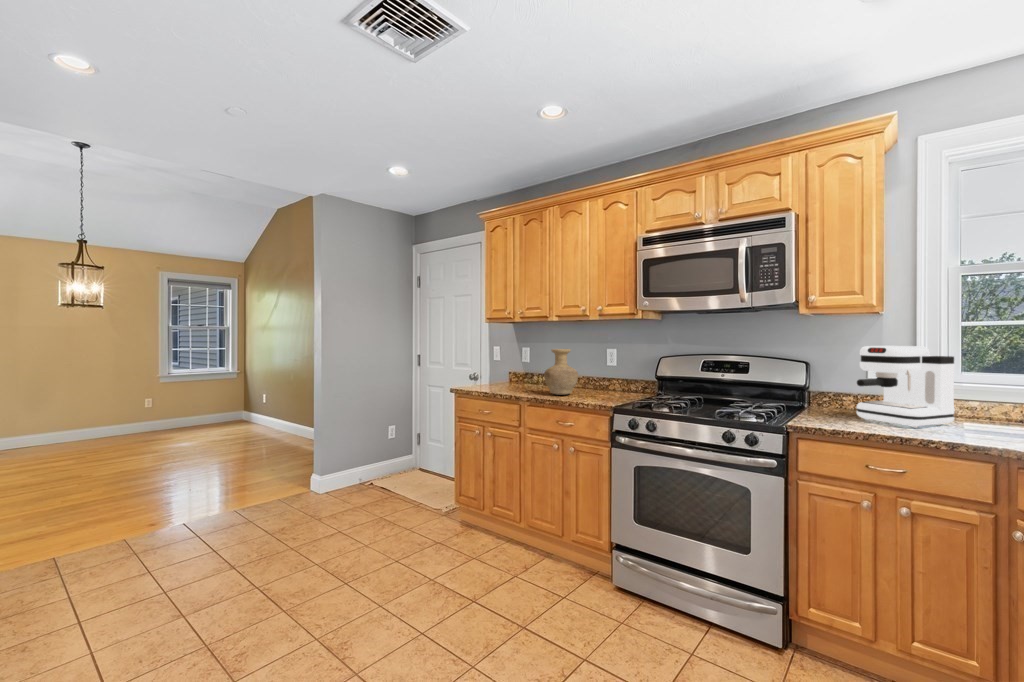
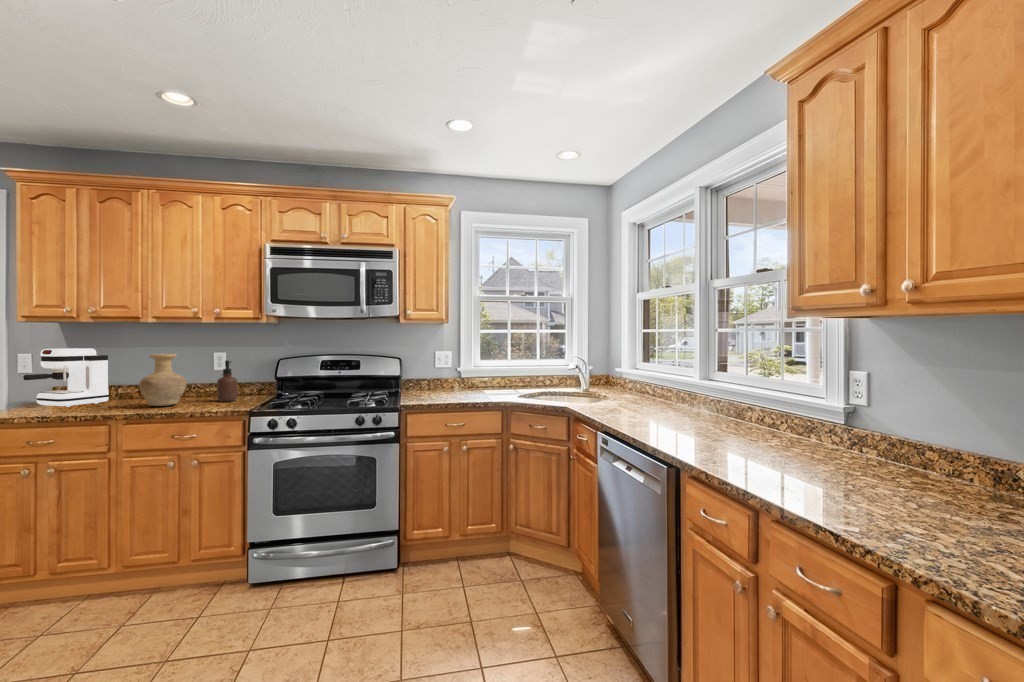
coffee maker: present [857,346,954,428] -> present [23,348,109,407]
soap dispenser: none [602,357,620,396] -> present [217,360,238,402]

